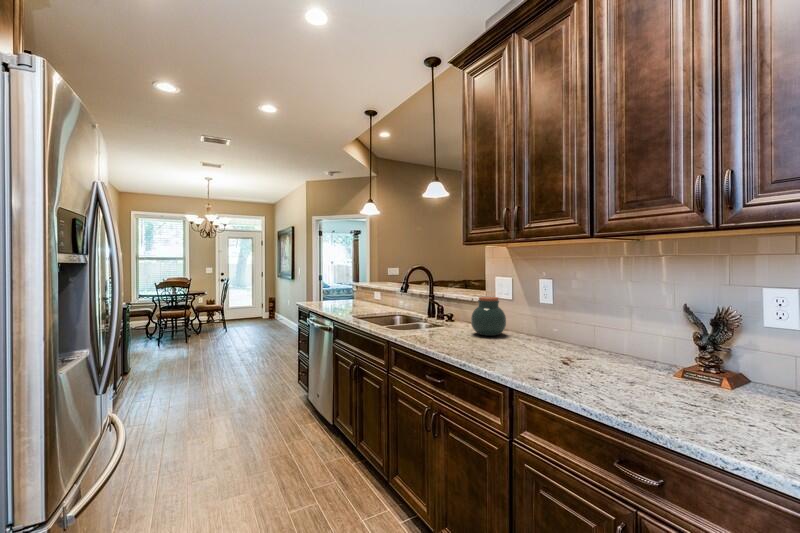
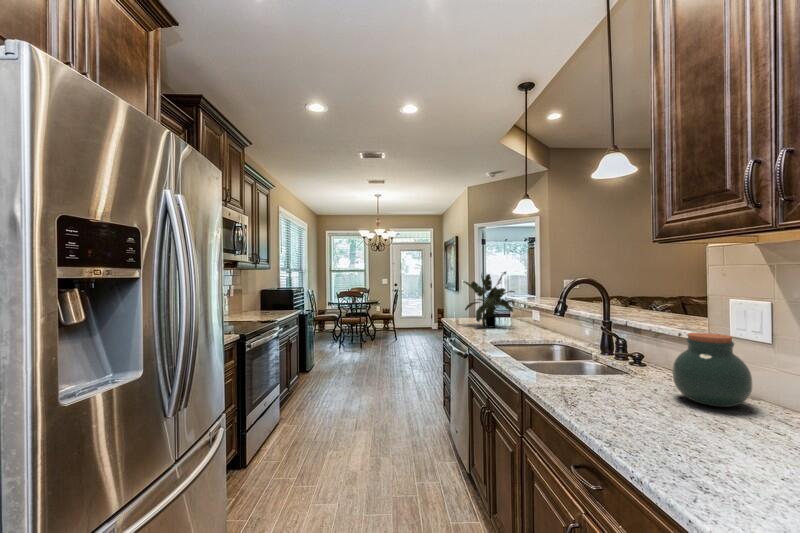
potted plant: none [319,261,363,306] -> present [464,272,515,328]

